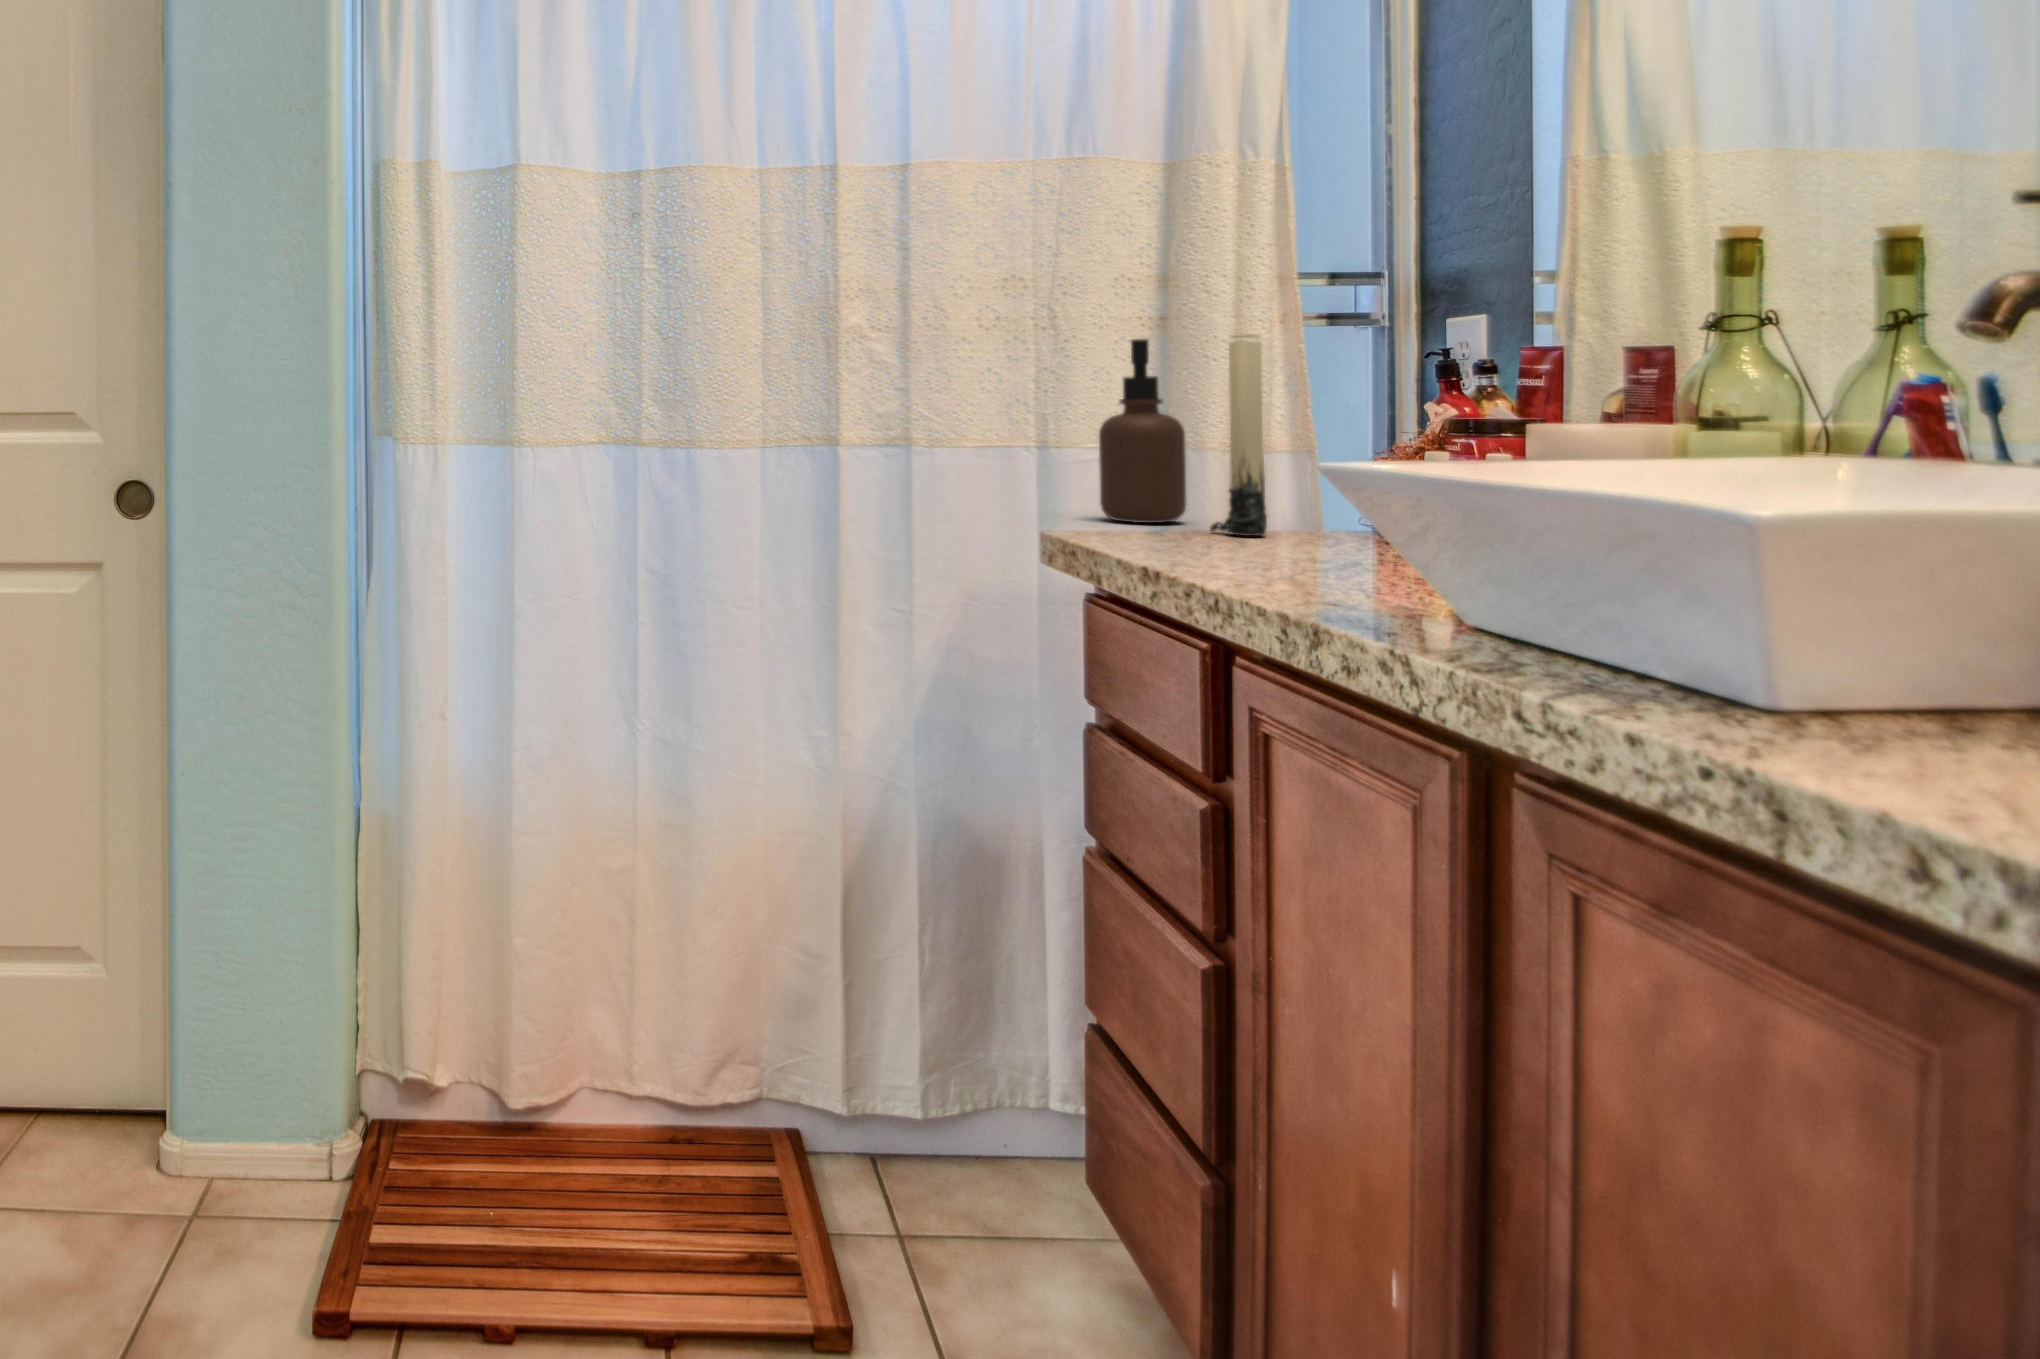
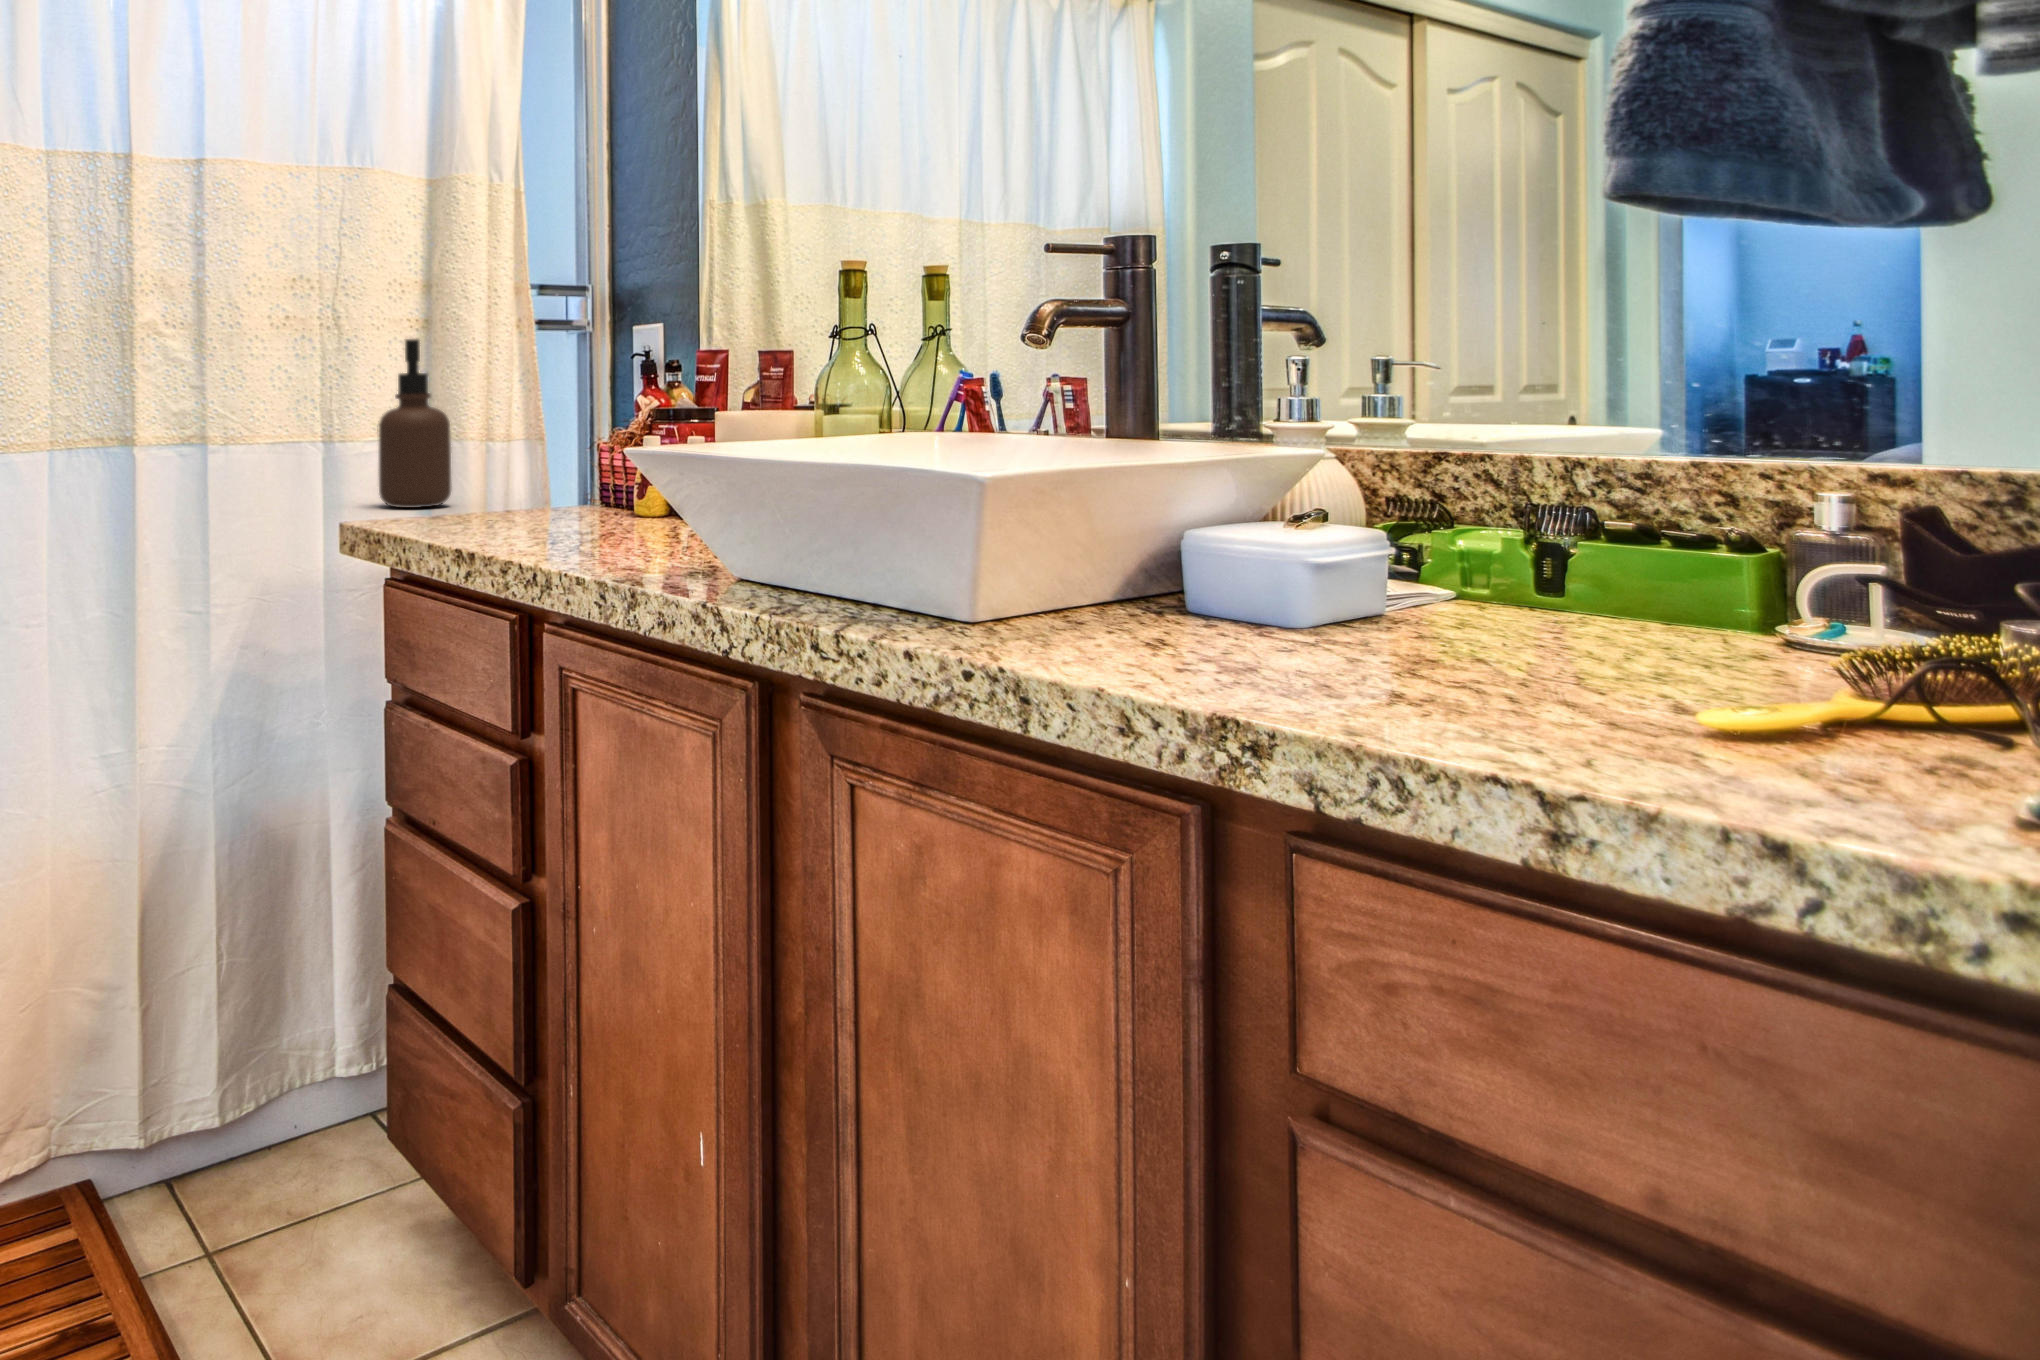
candle: present [1210,334,1267,536] -> none [477,335,524,514]

